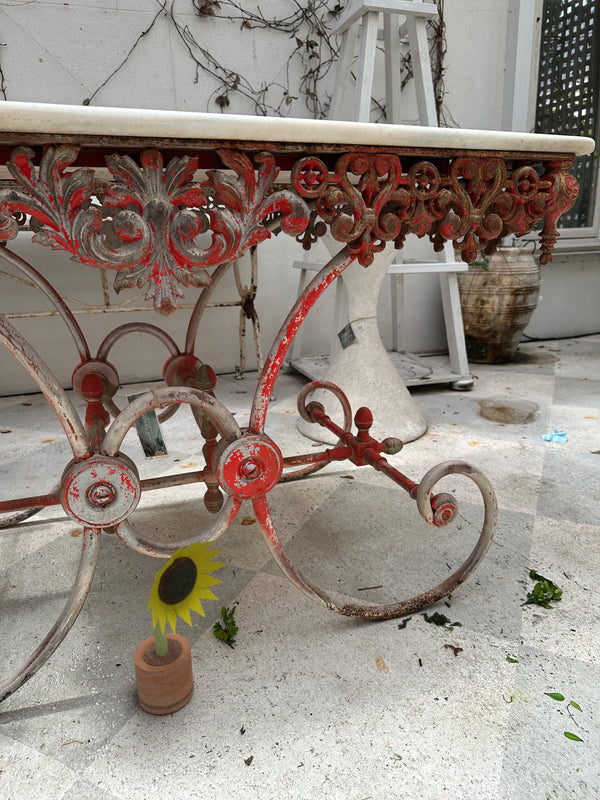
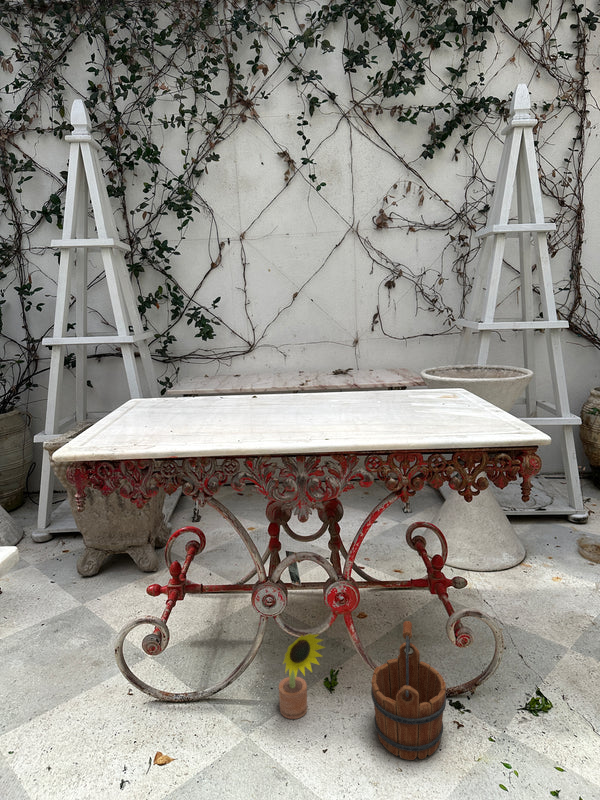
wooden bucket: none [321,484,458,732] -> present [371,621,446,760]

